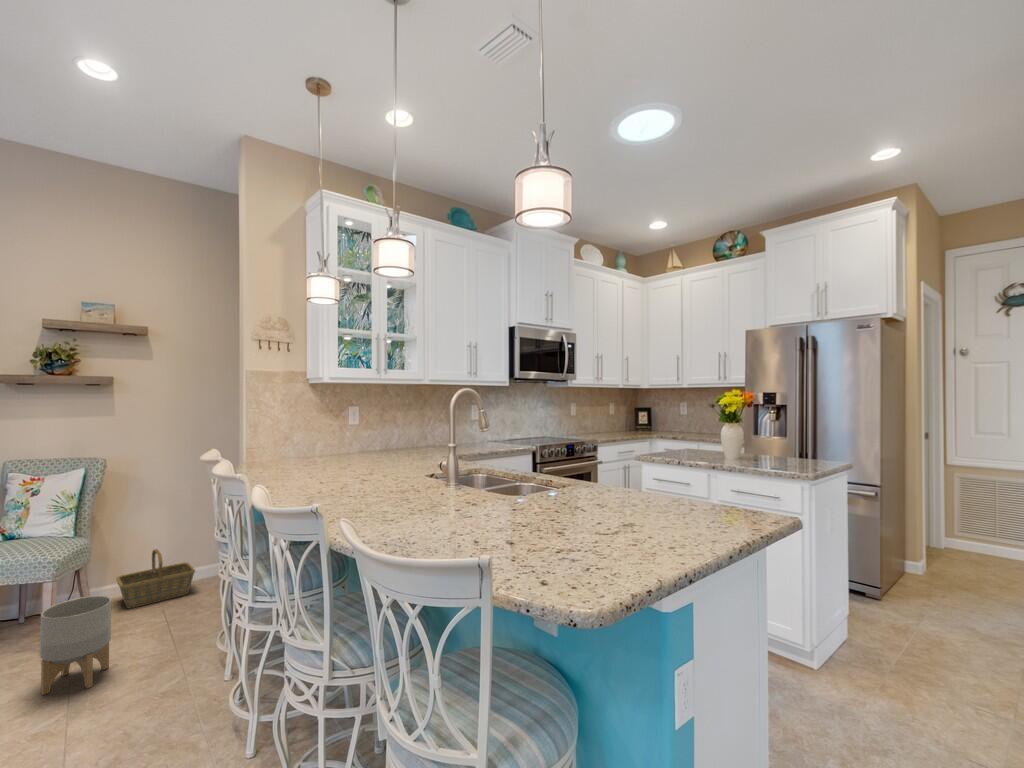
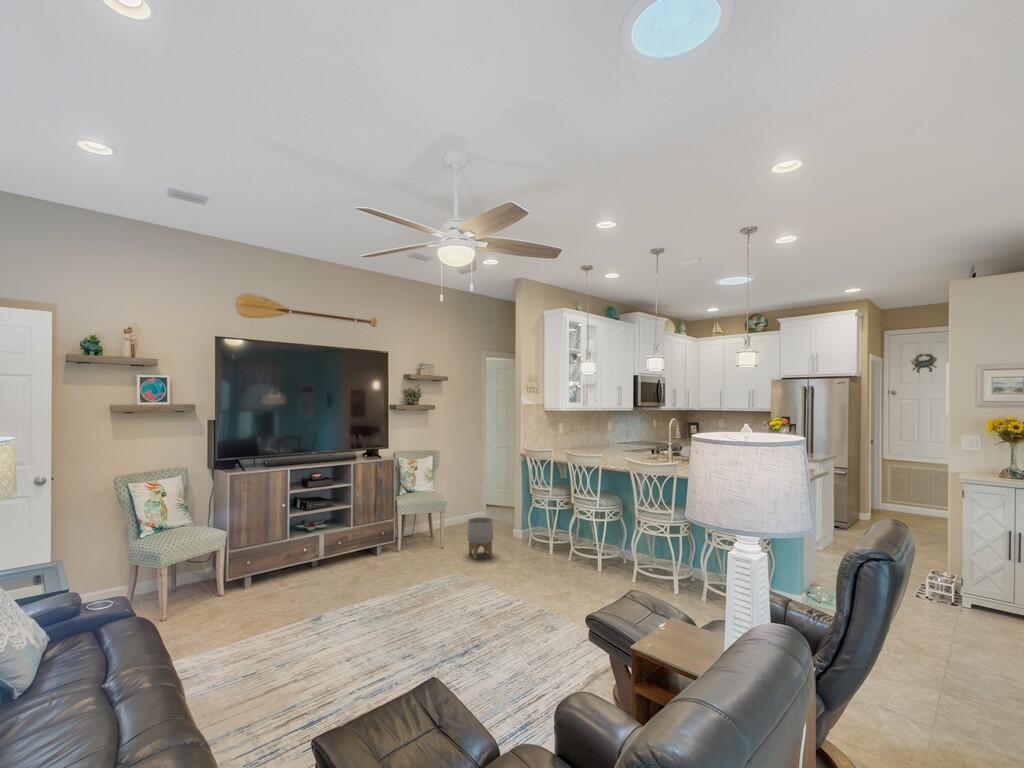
basket: present [117,549,195,608] -> none [436,503,474,534]

